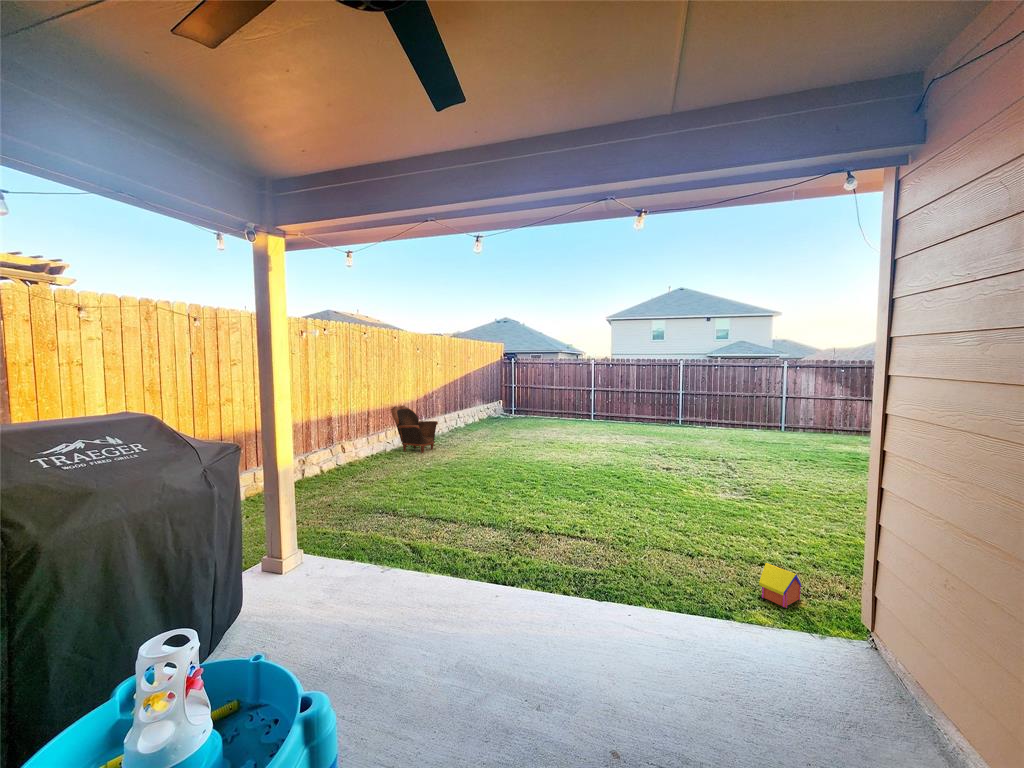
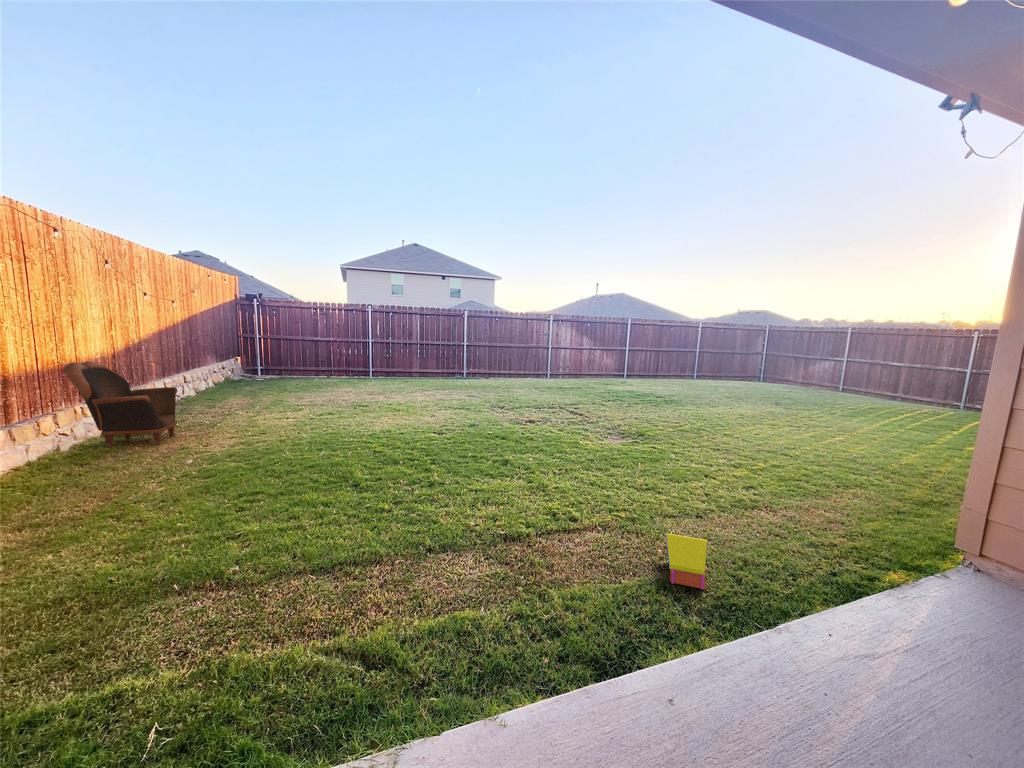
toy house: present [759,563,801,608] -> present [666,533,708,589]

